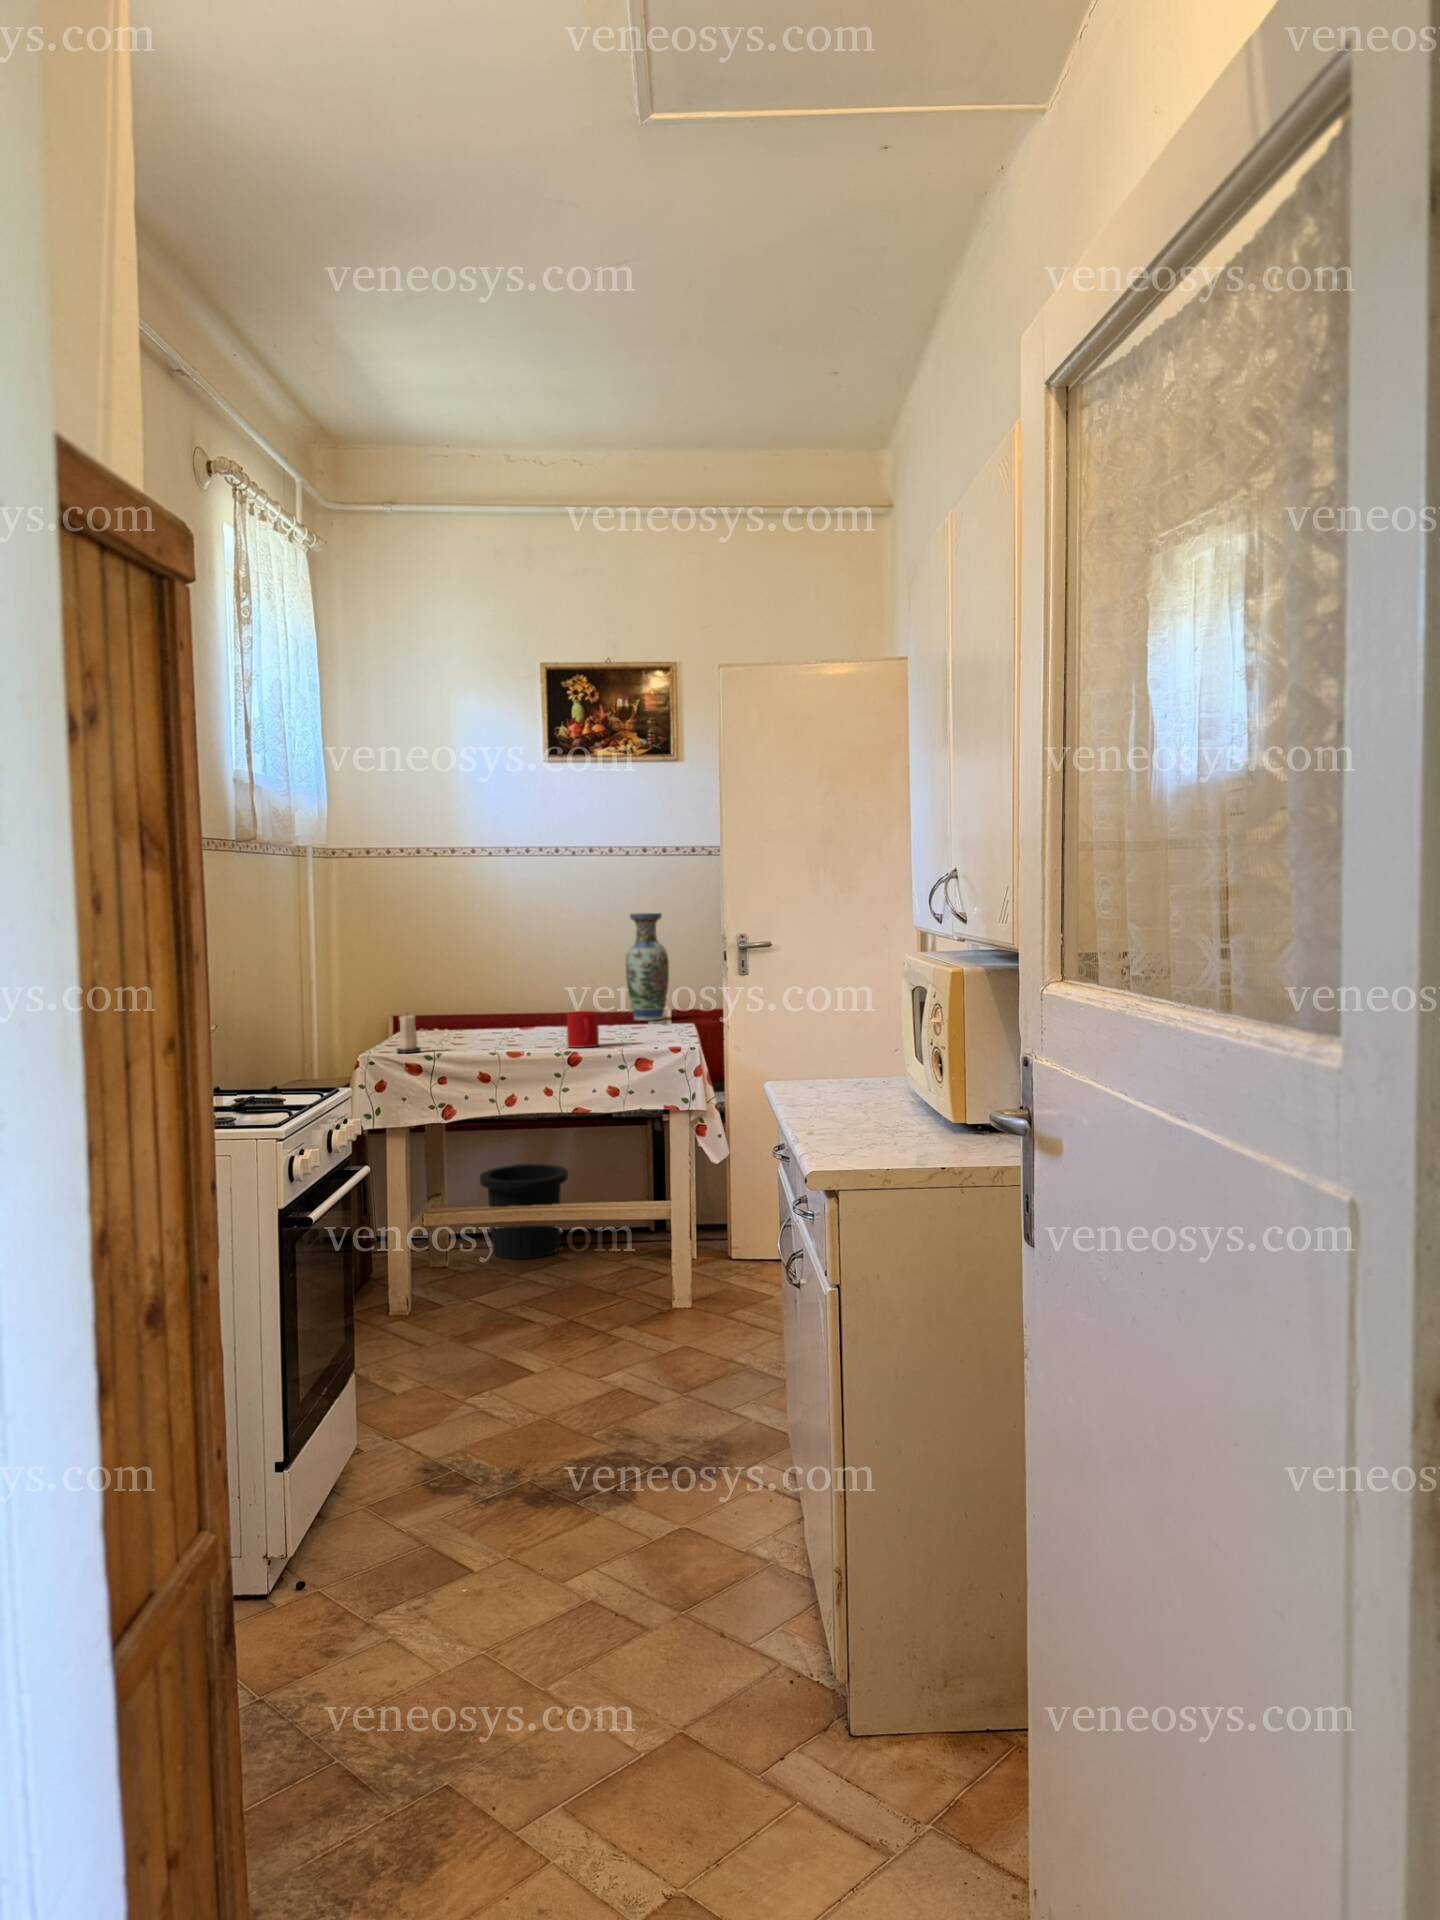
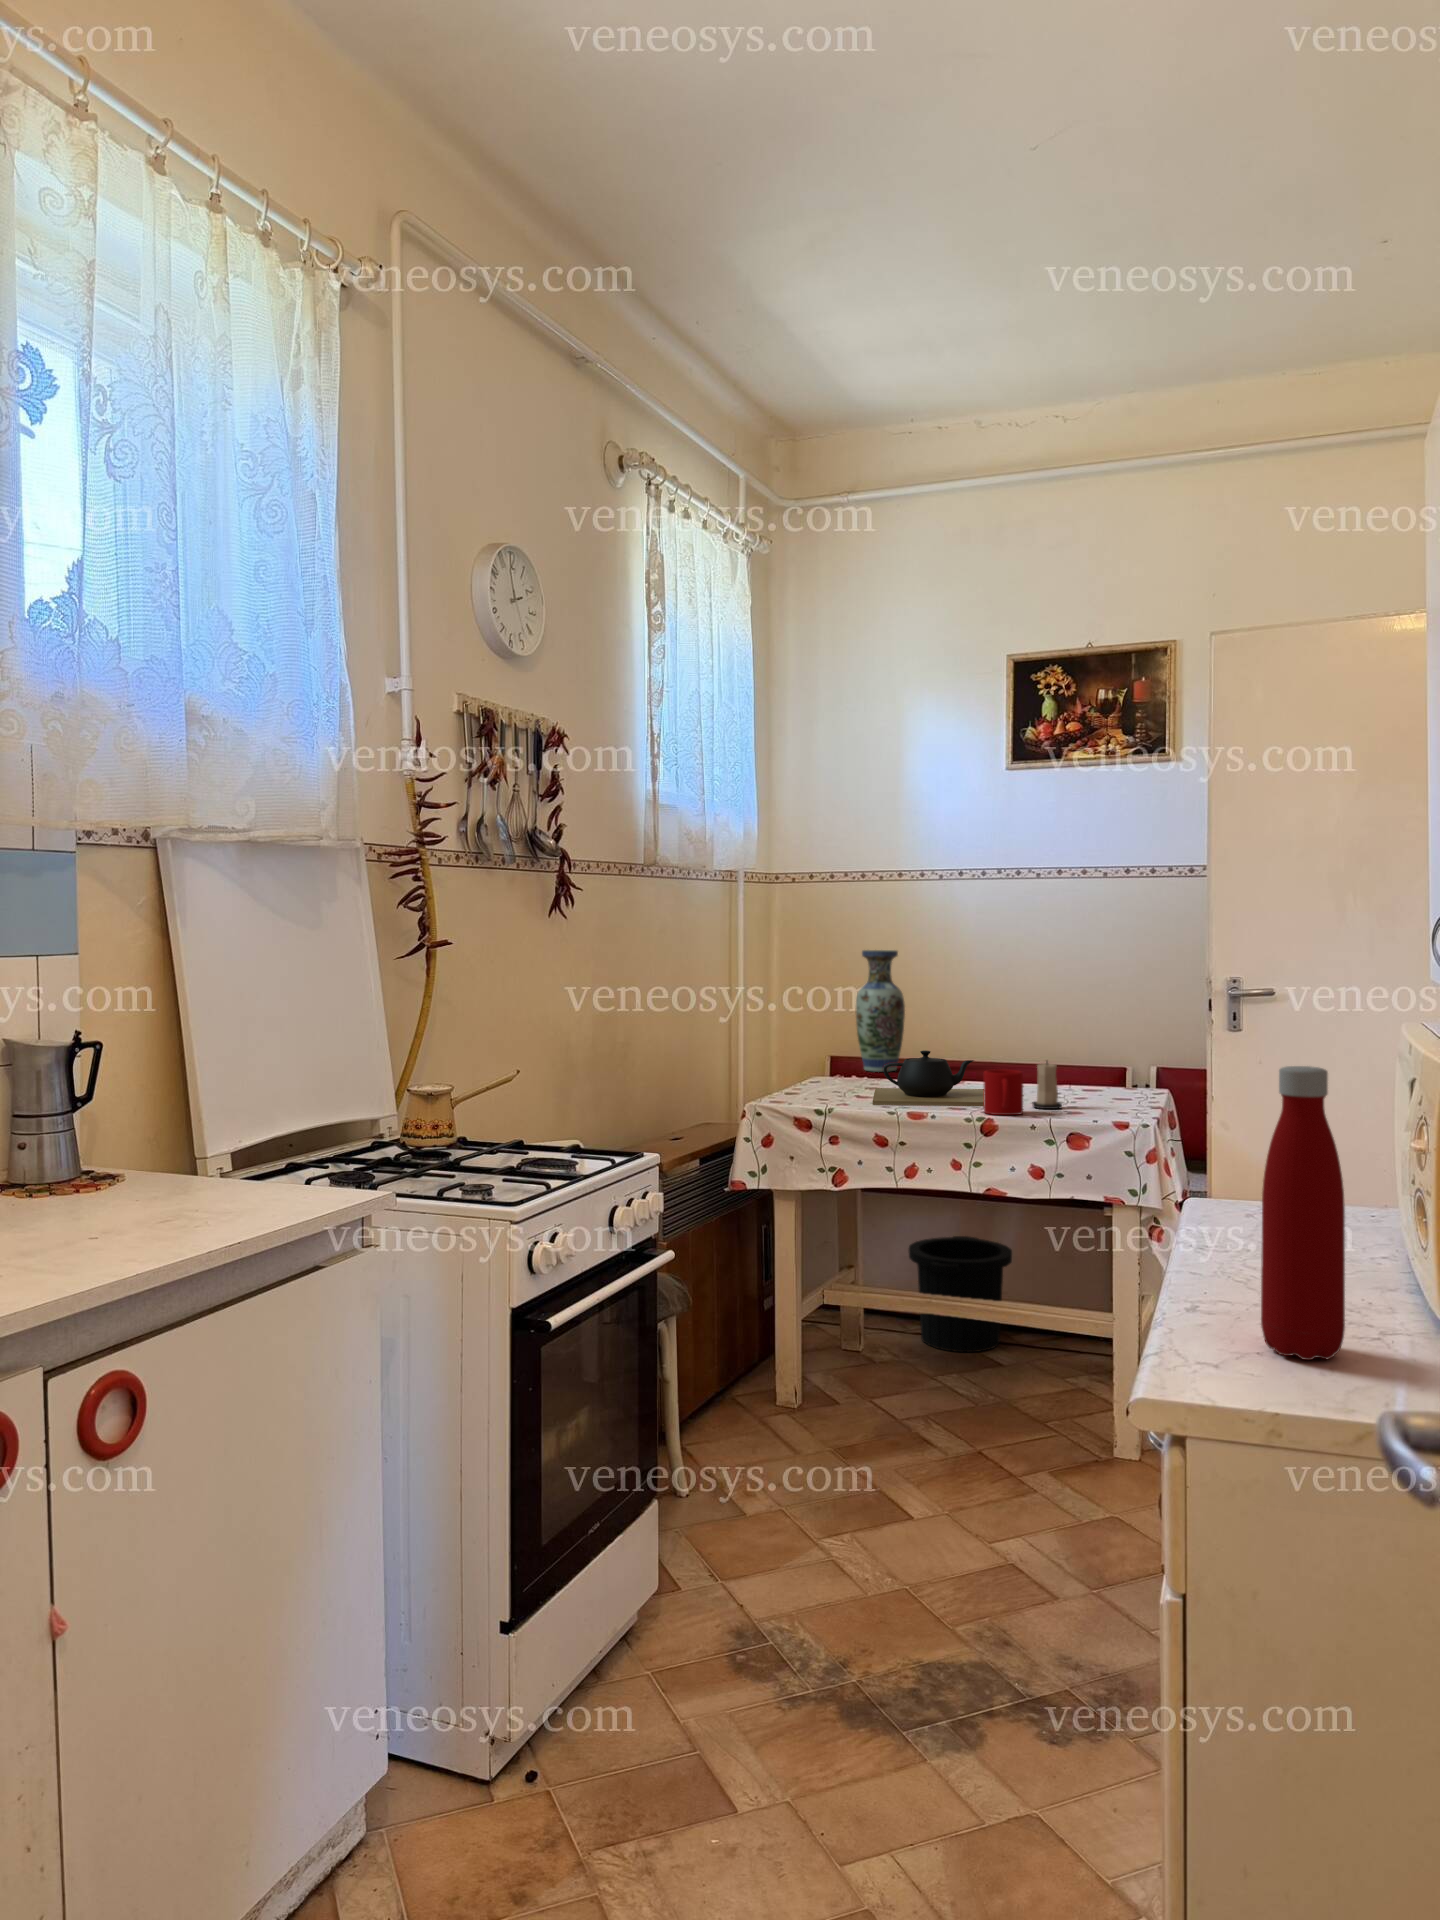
vase: present [626,913,669,1021] -> present [856,950,905,1072]
bottle: none [872,965,916,1132] -> present [1261,1066,1345,1360]
teapot: none [462,1001,569,1049] -> present [873,1050,984,1107]
candle: present [396,1014,421,1053] -> present [1032,1062,1062,1109]

